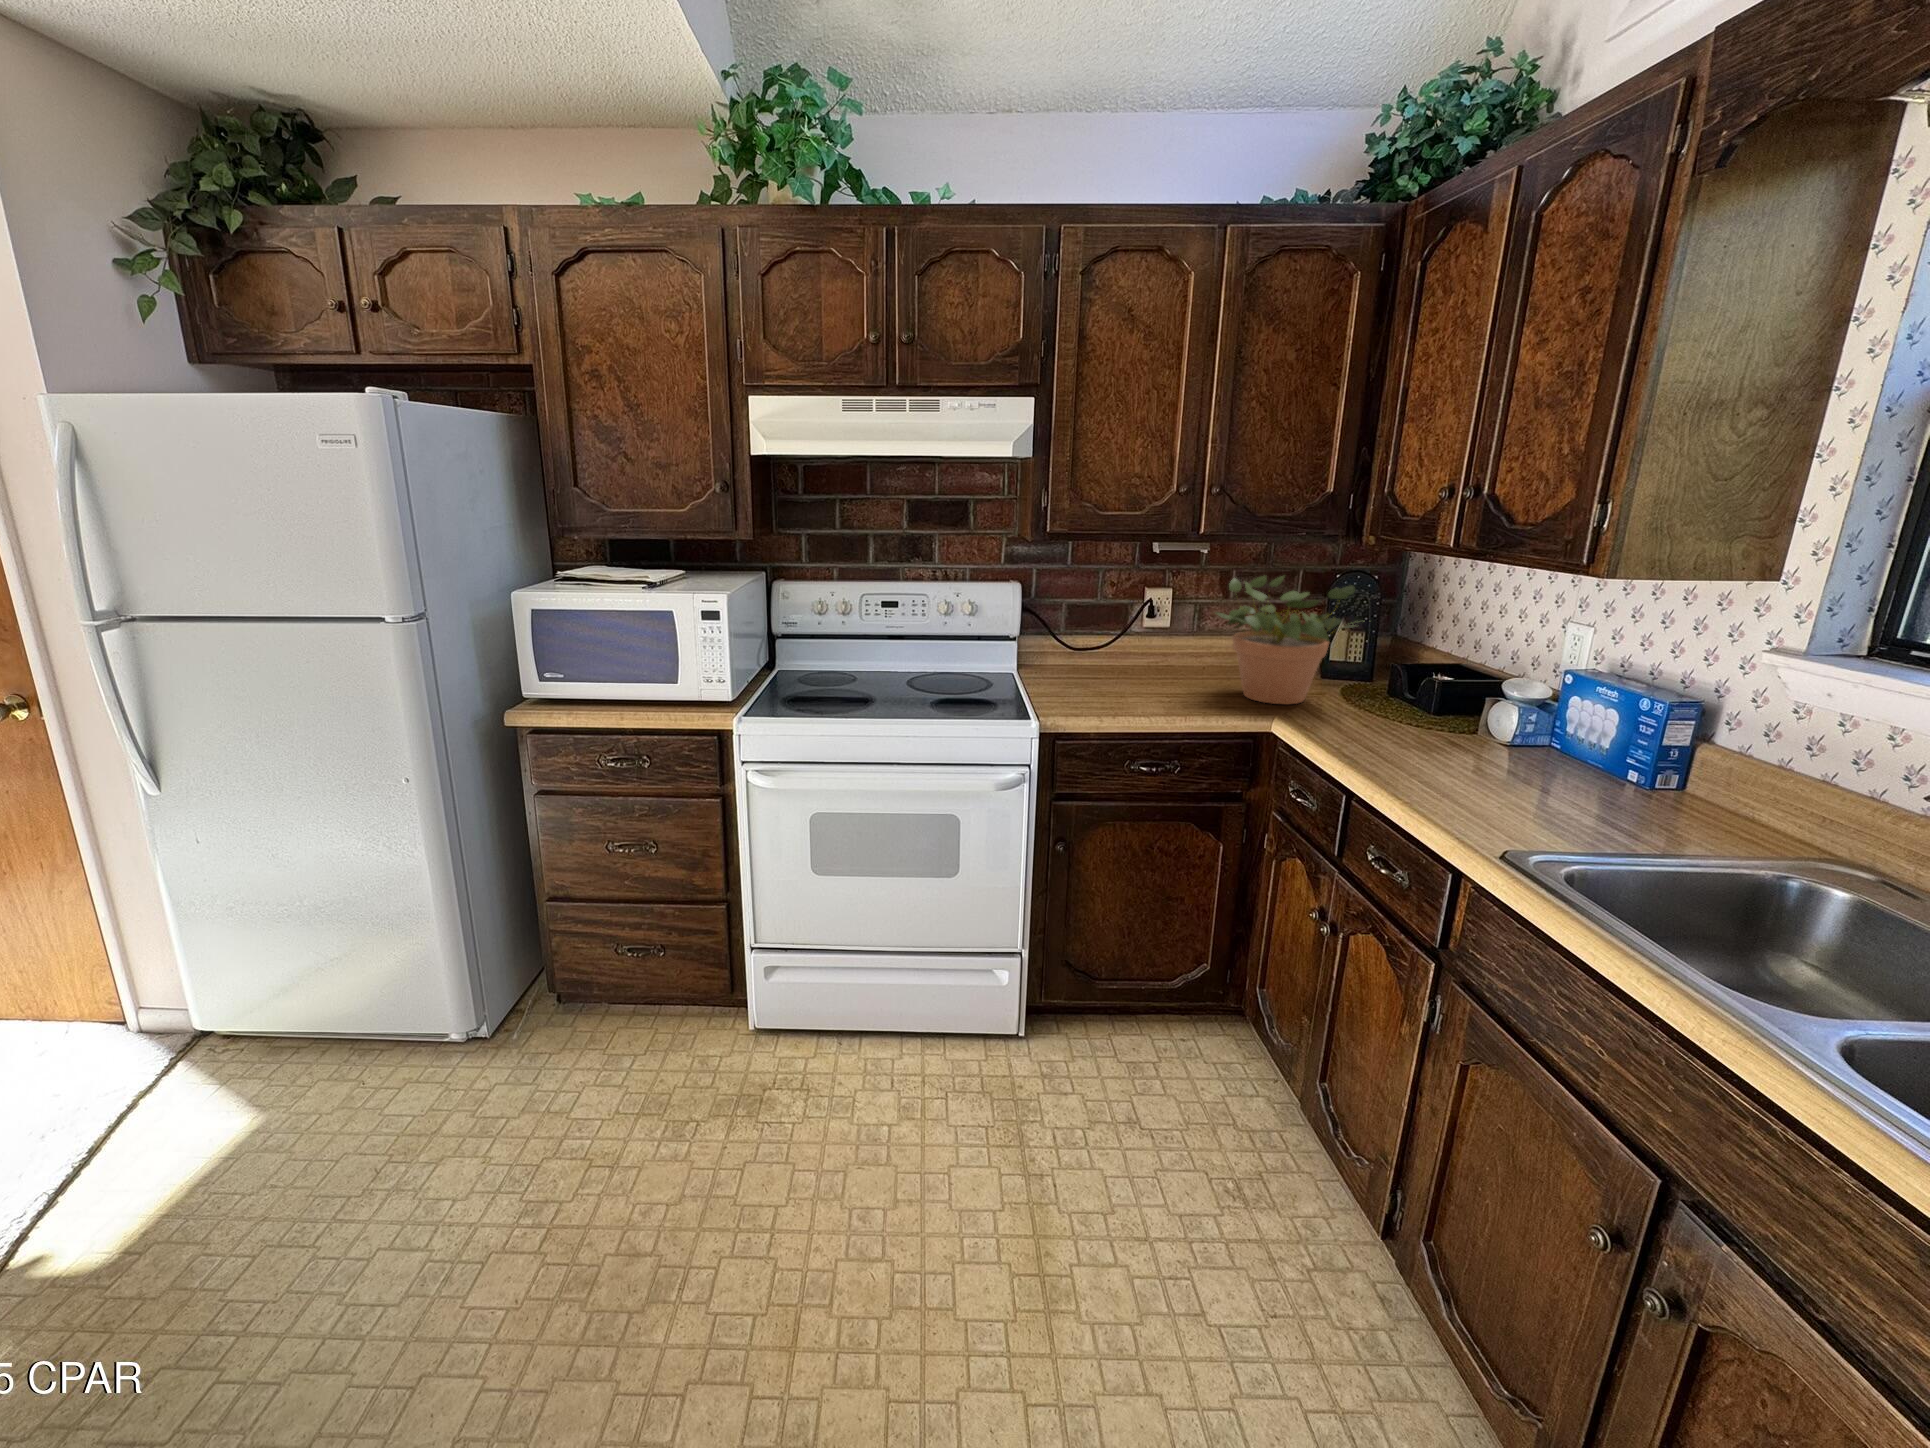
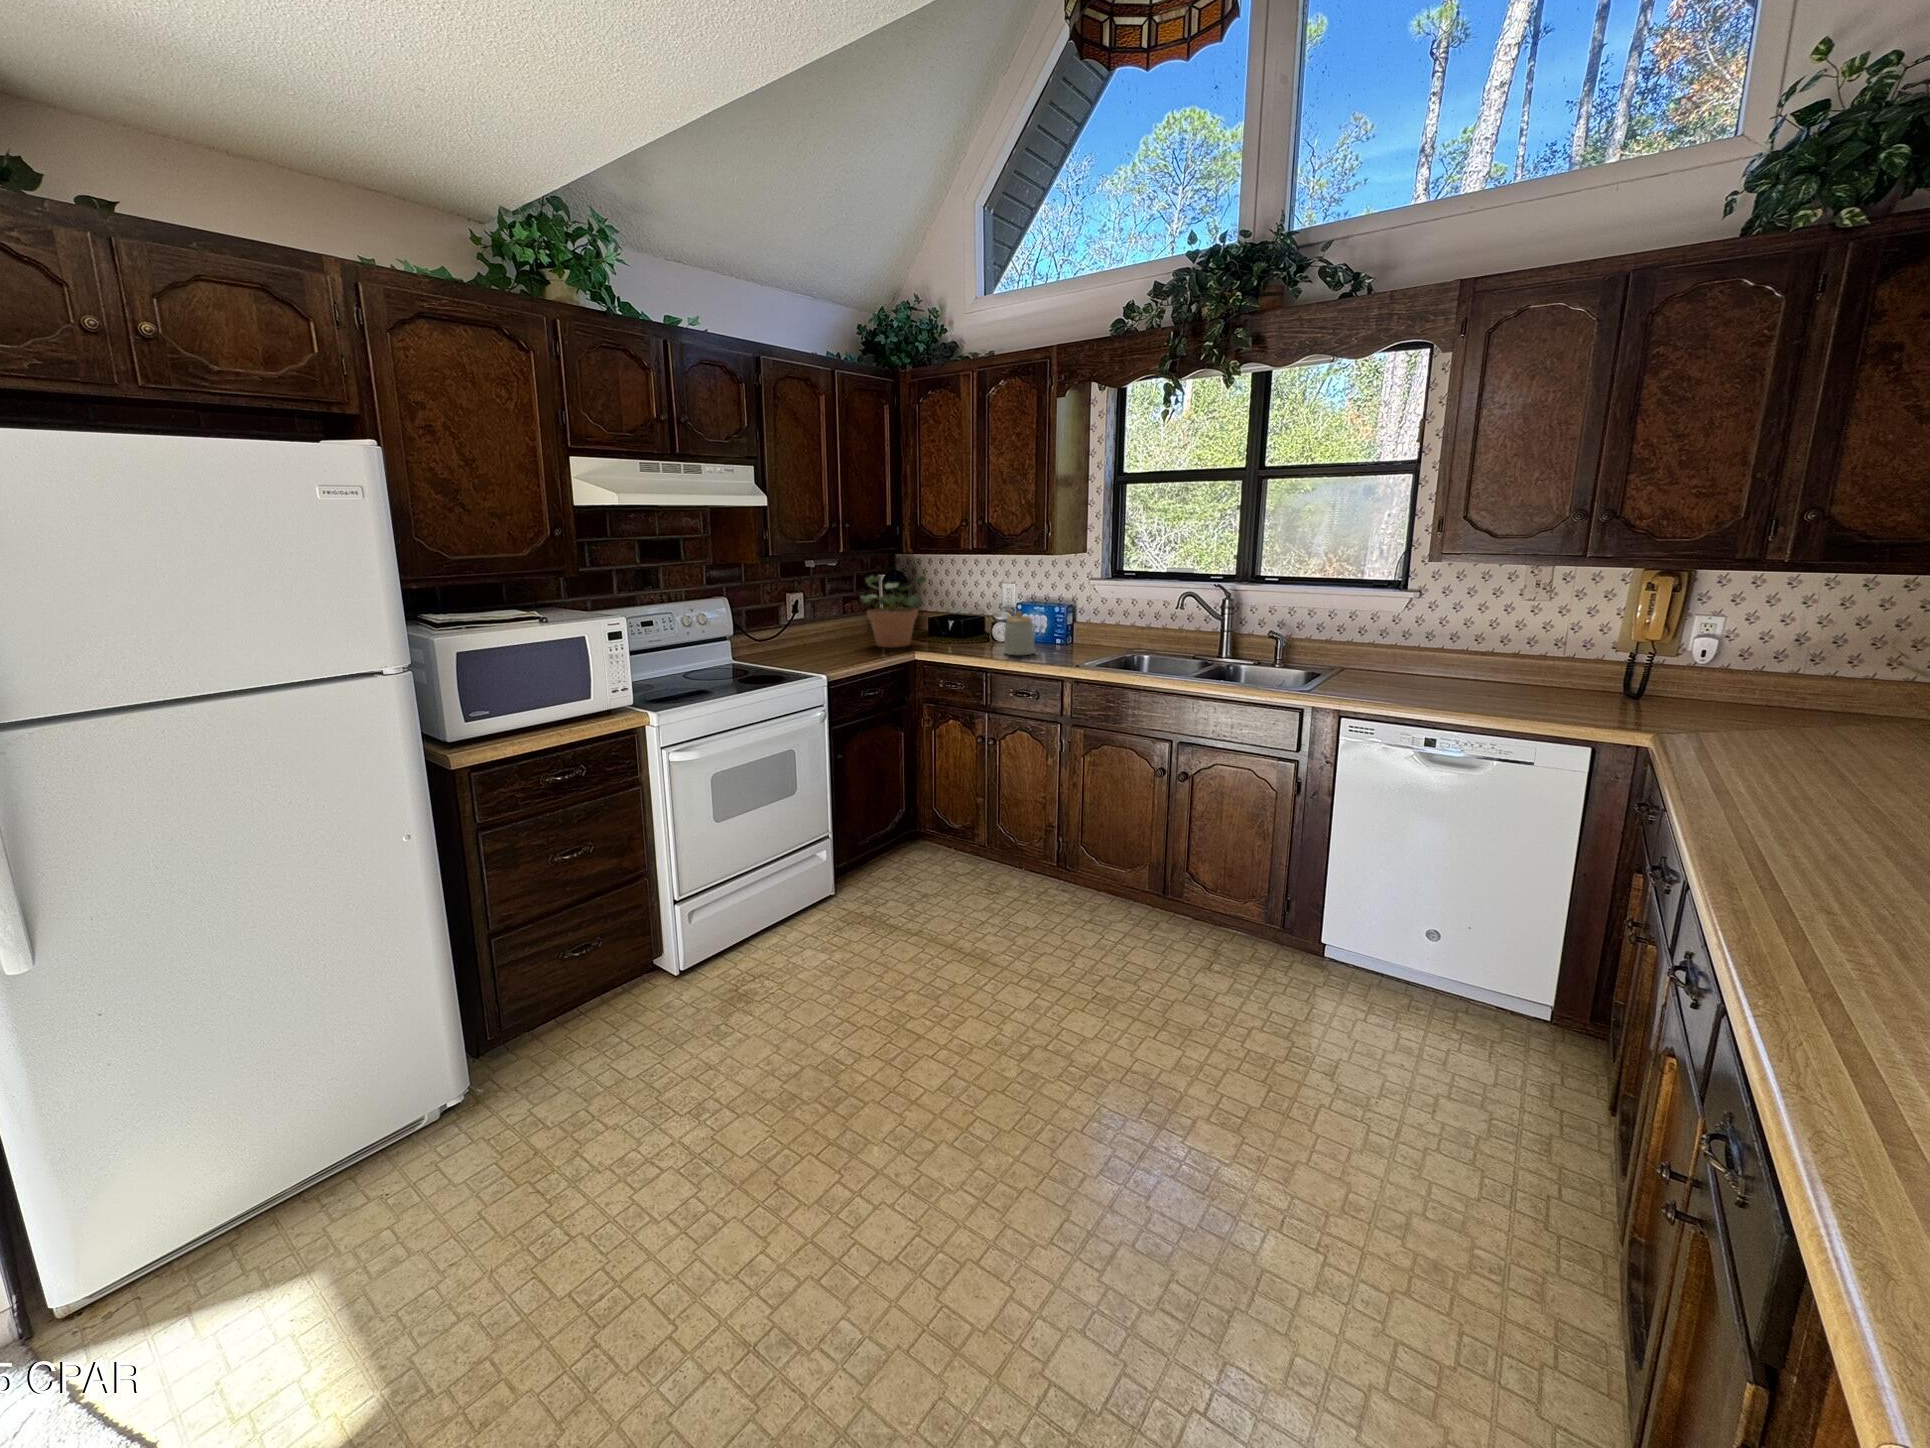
jar: none [1428,692,1516,789] -> present [1004,612,1034,655]

